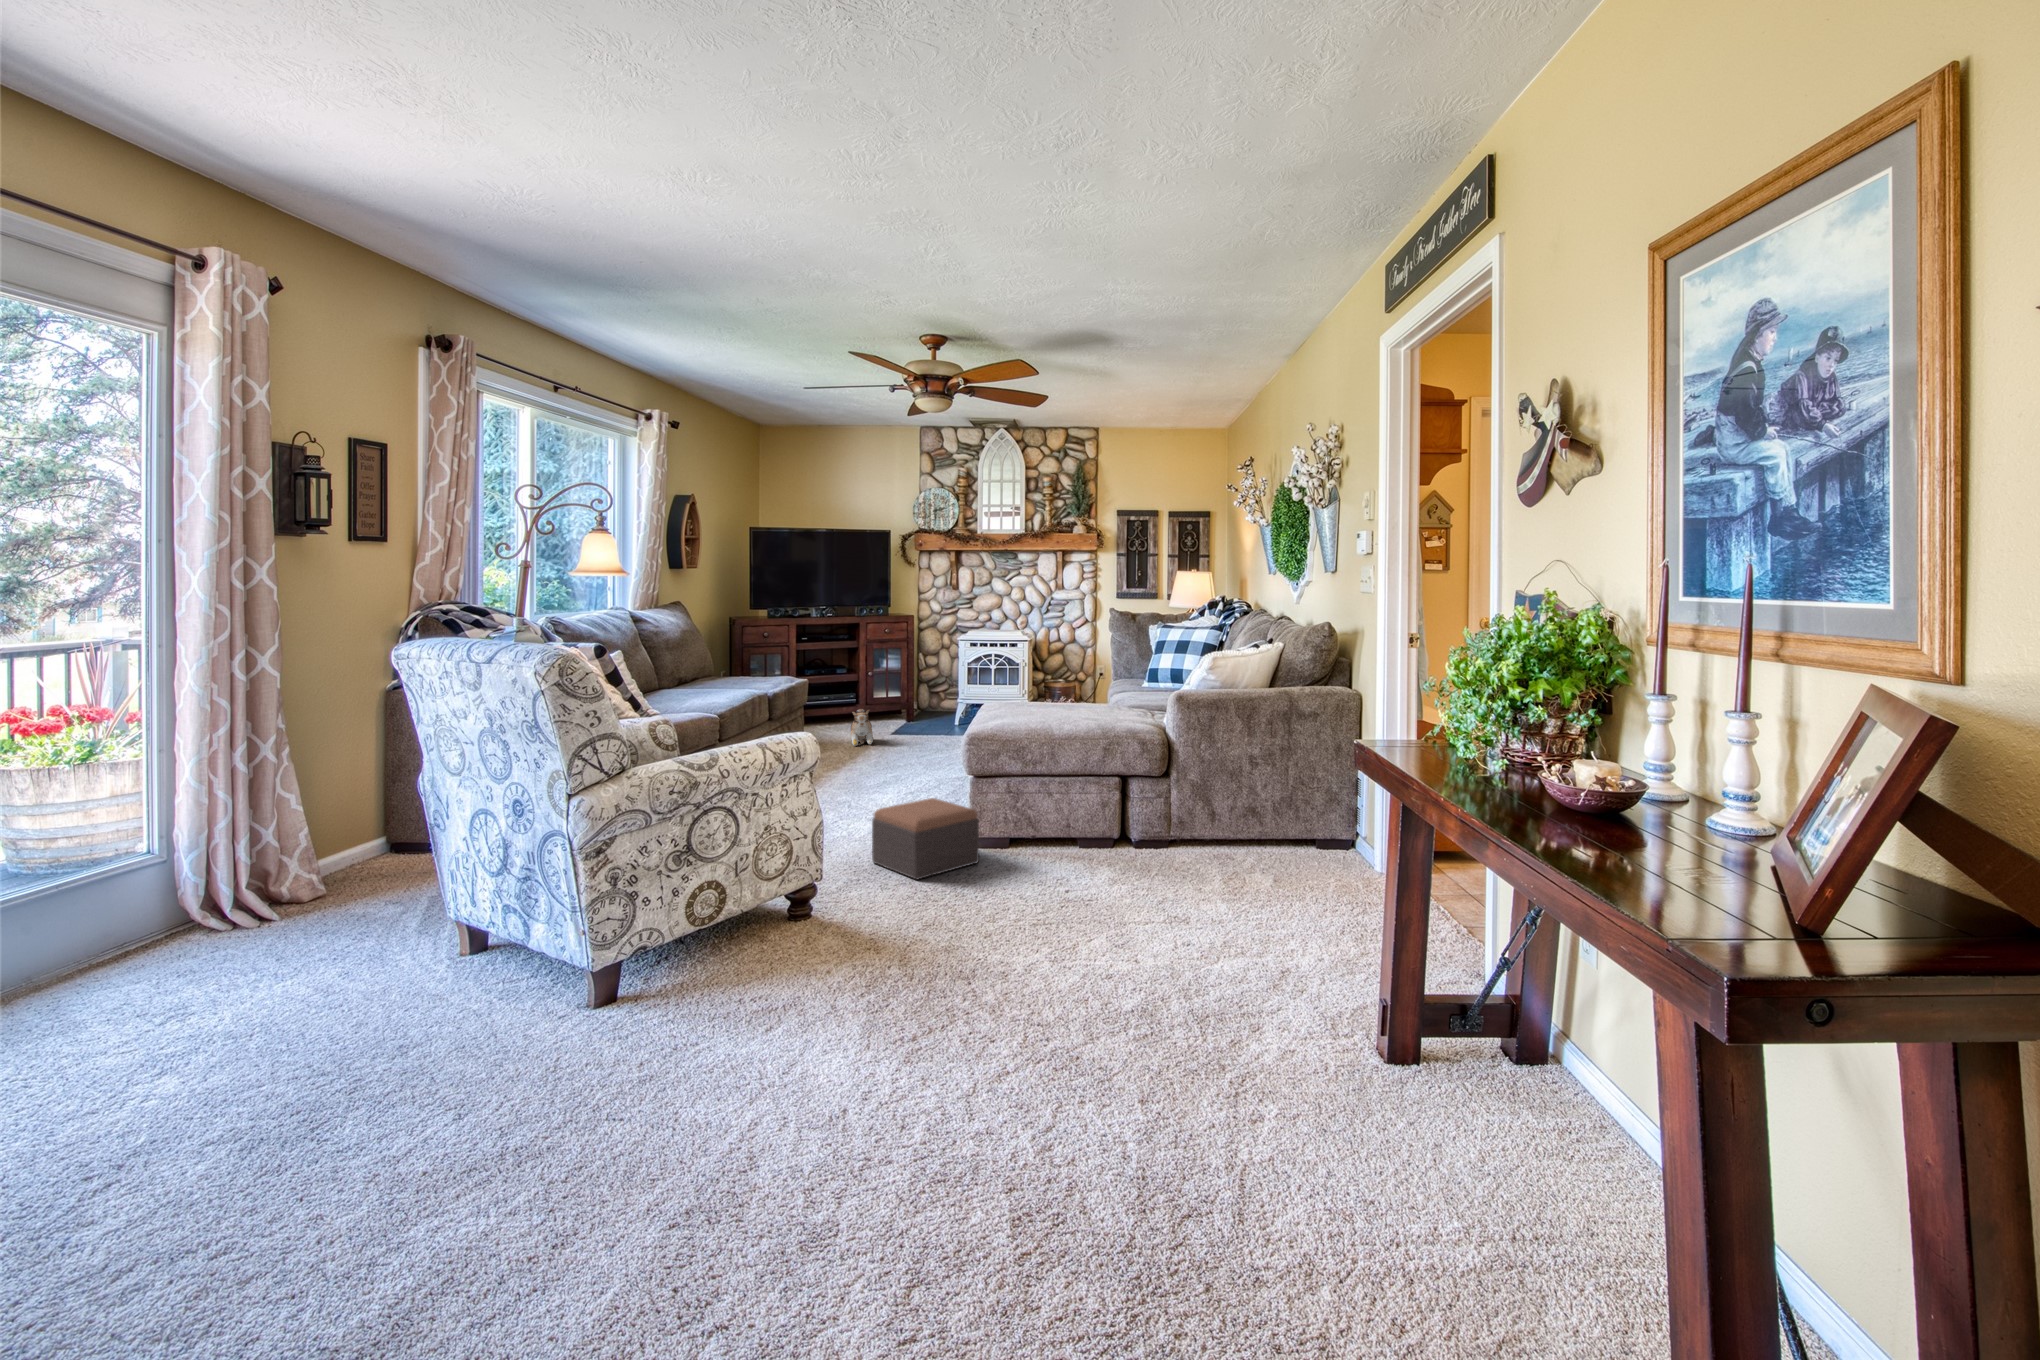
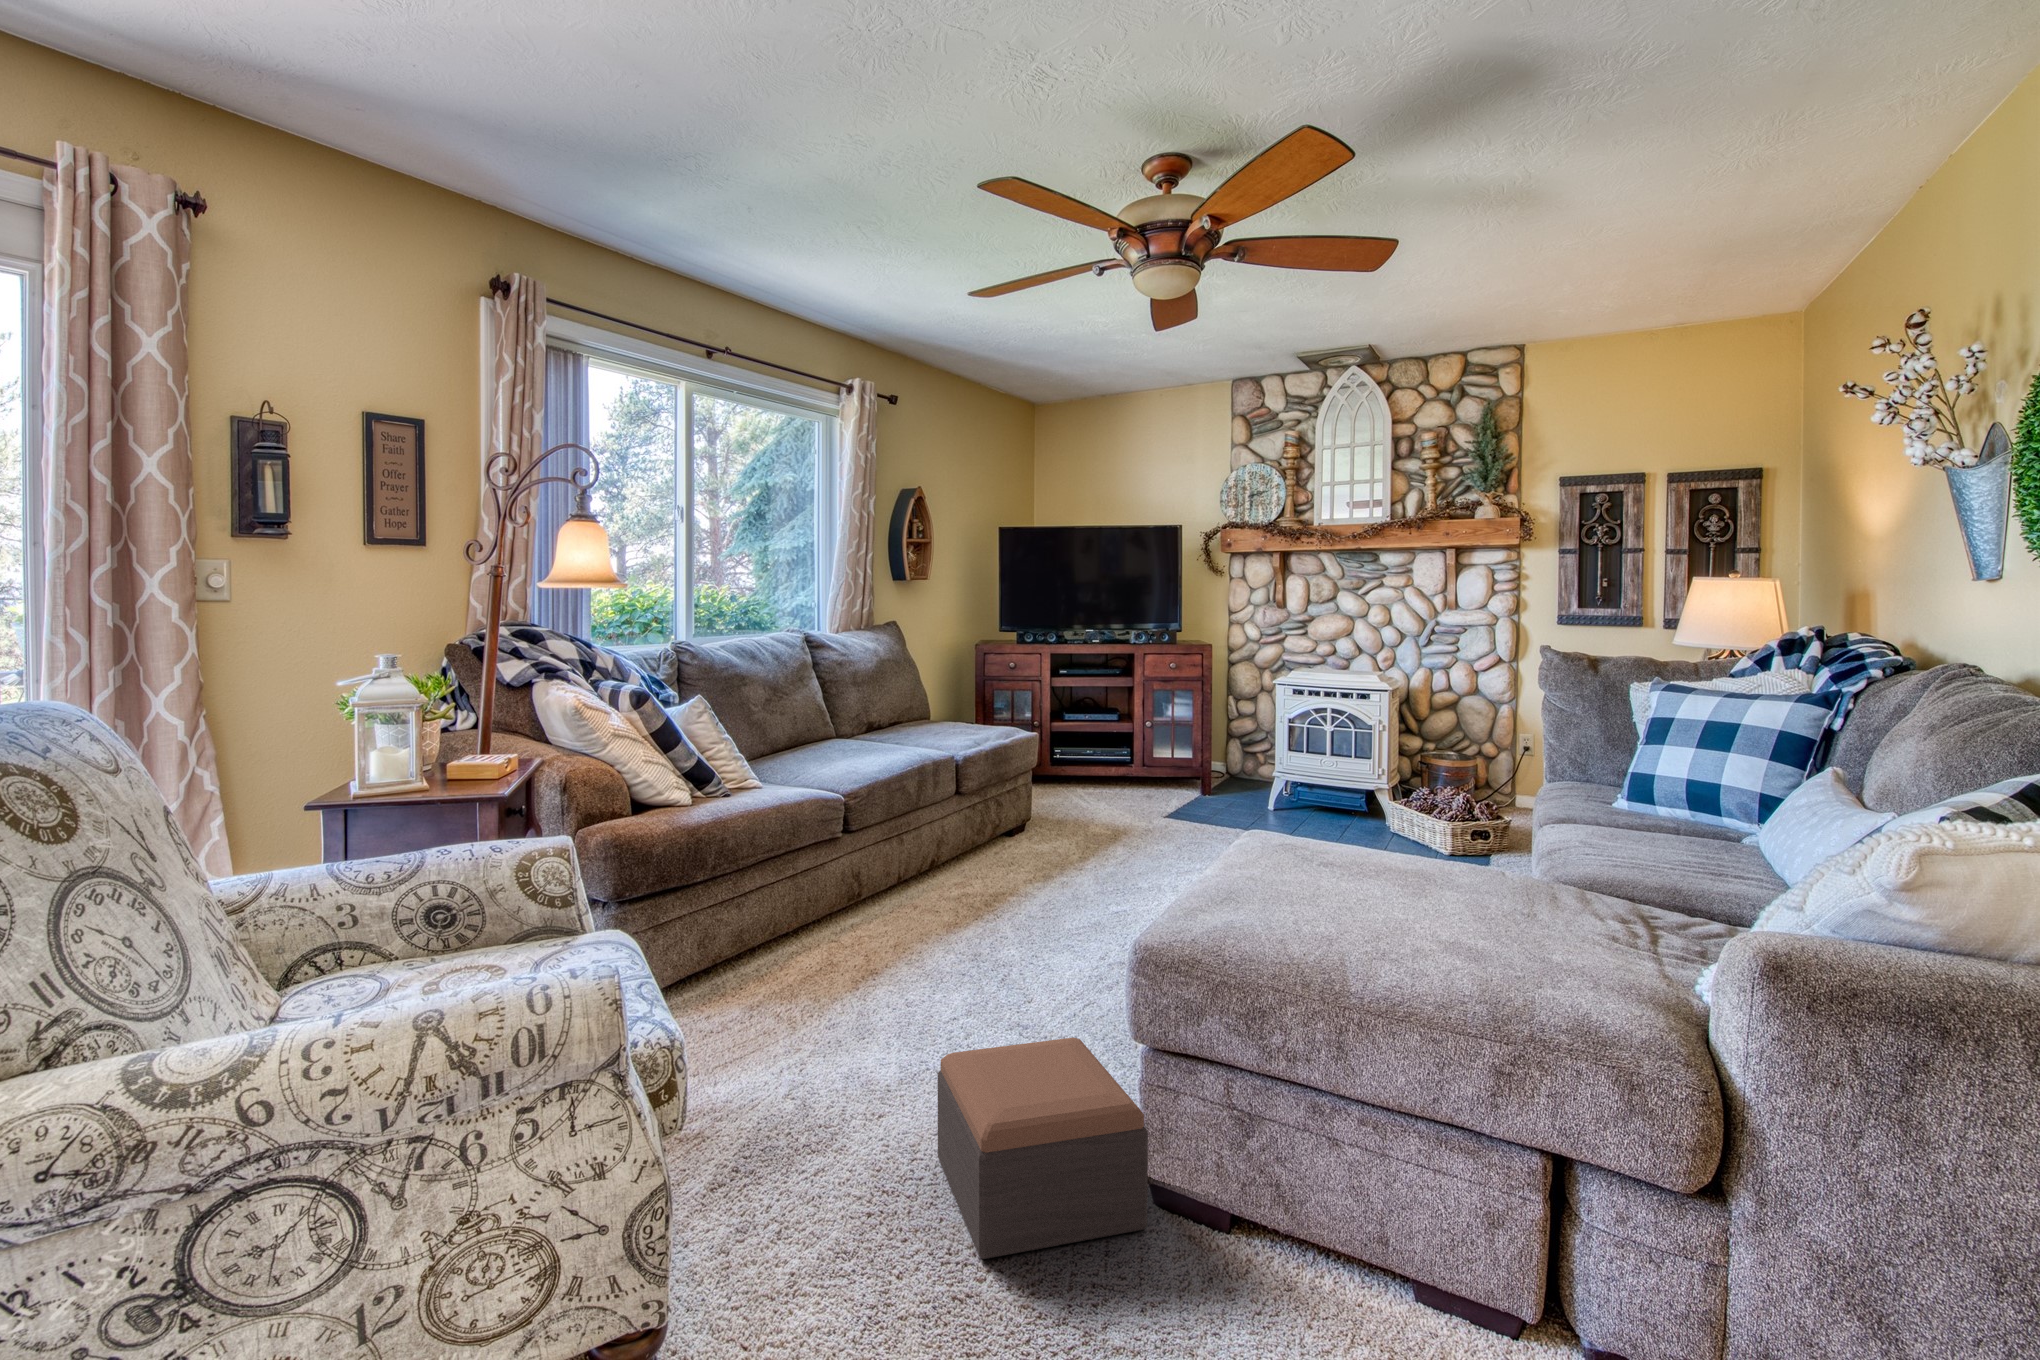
plush toy: present [851,709,873,746] -> none [1091,783,1128,836]

